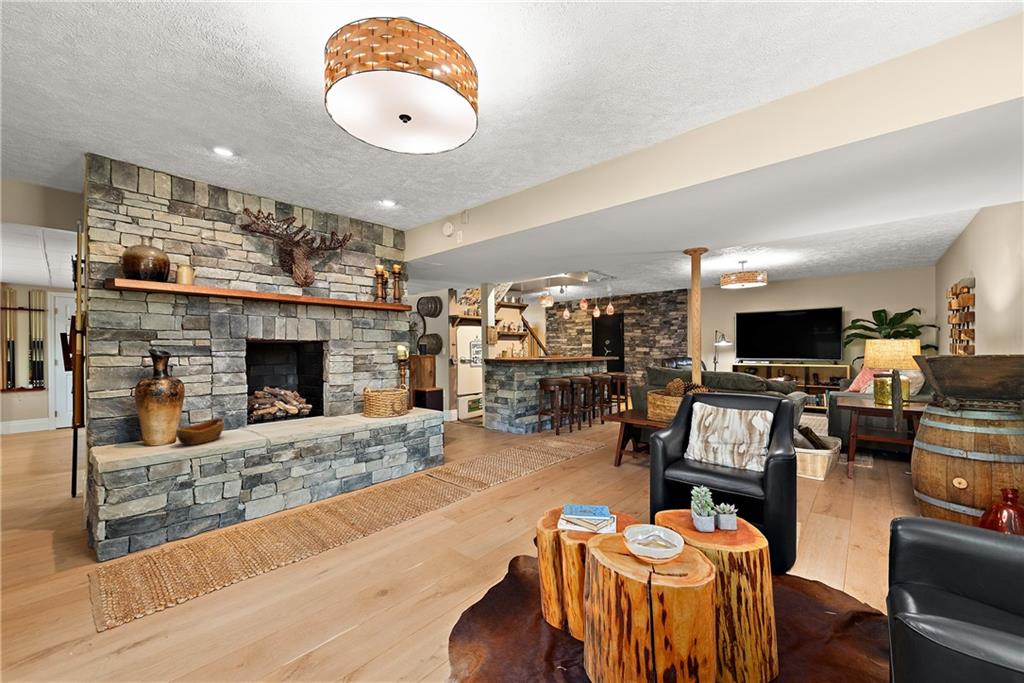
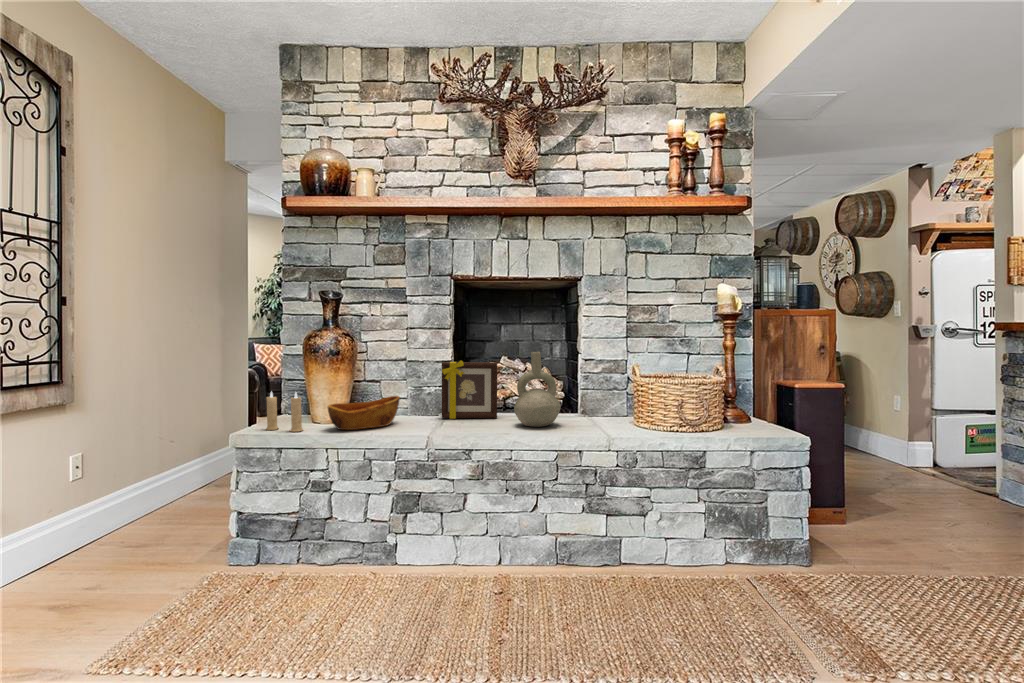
decorative vase: none [304,383,332,425] -> present [514,352,561,427]
picture frame: none [246,391,285,429] -> present [442,361,497,419]
candle: none [114,422,156,455] -> present [266,392,303,432]

